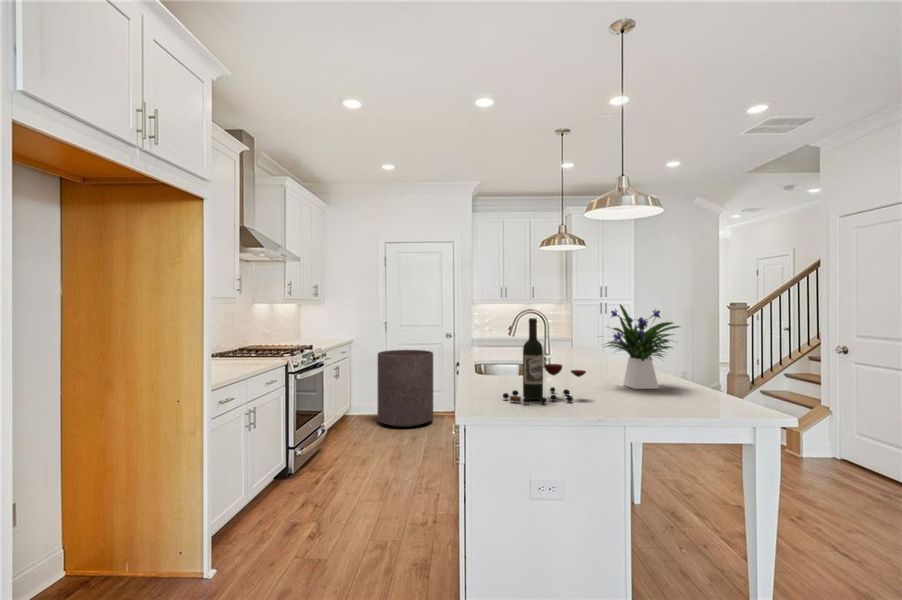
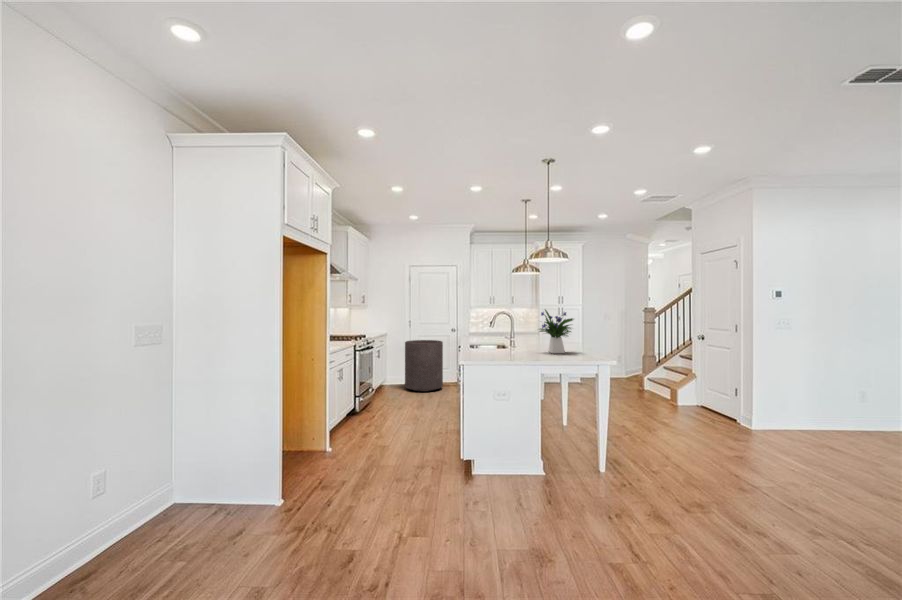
wine bottle: present [503,318,586,403] -> none [483,316,525,358]

